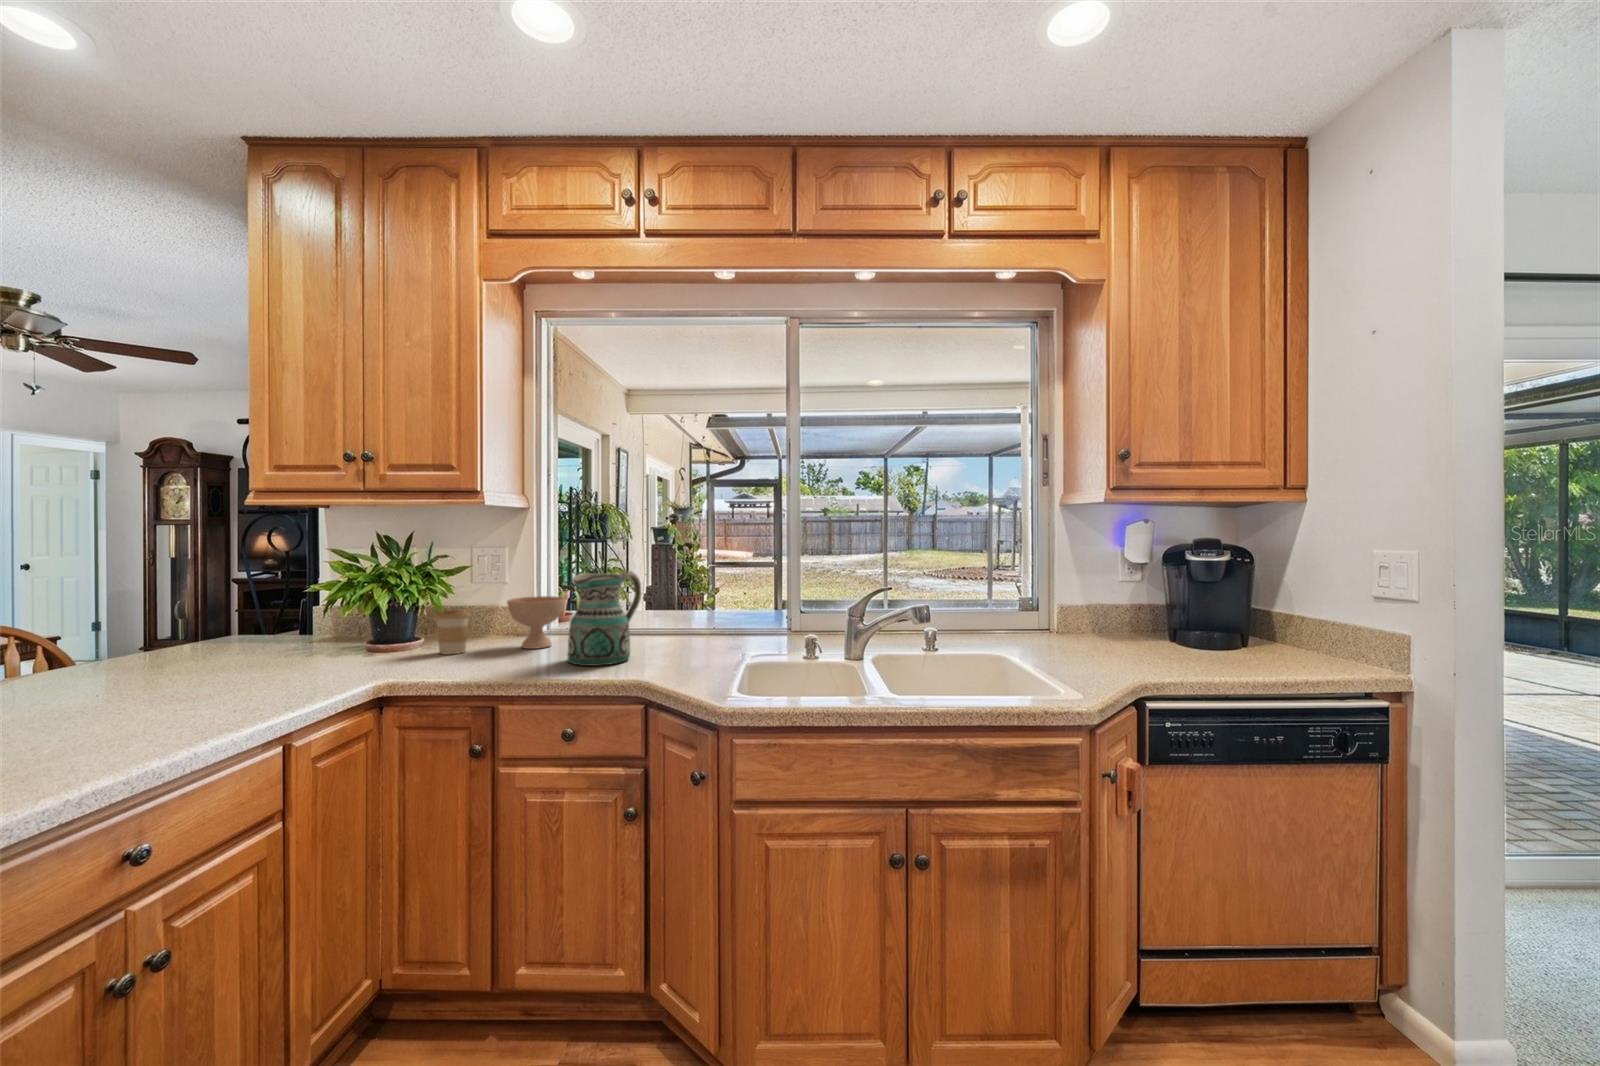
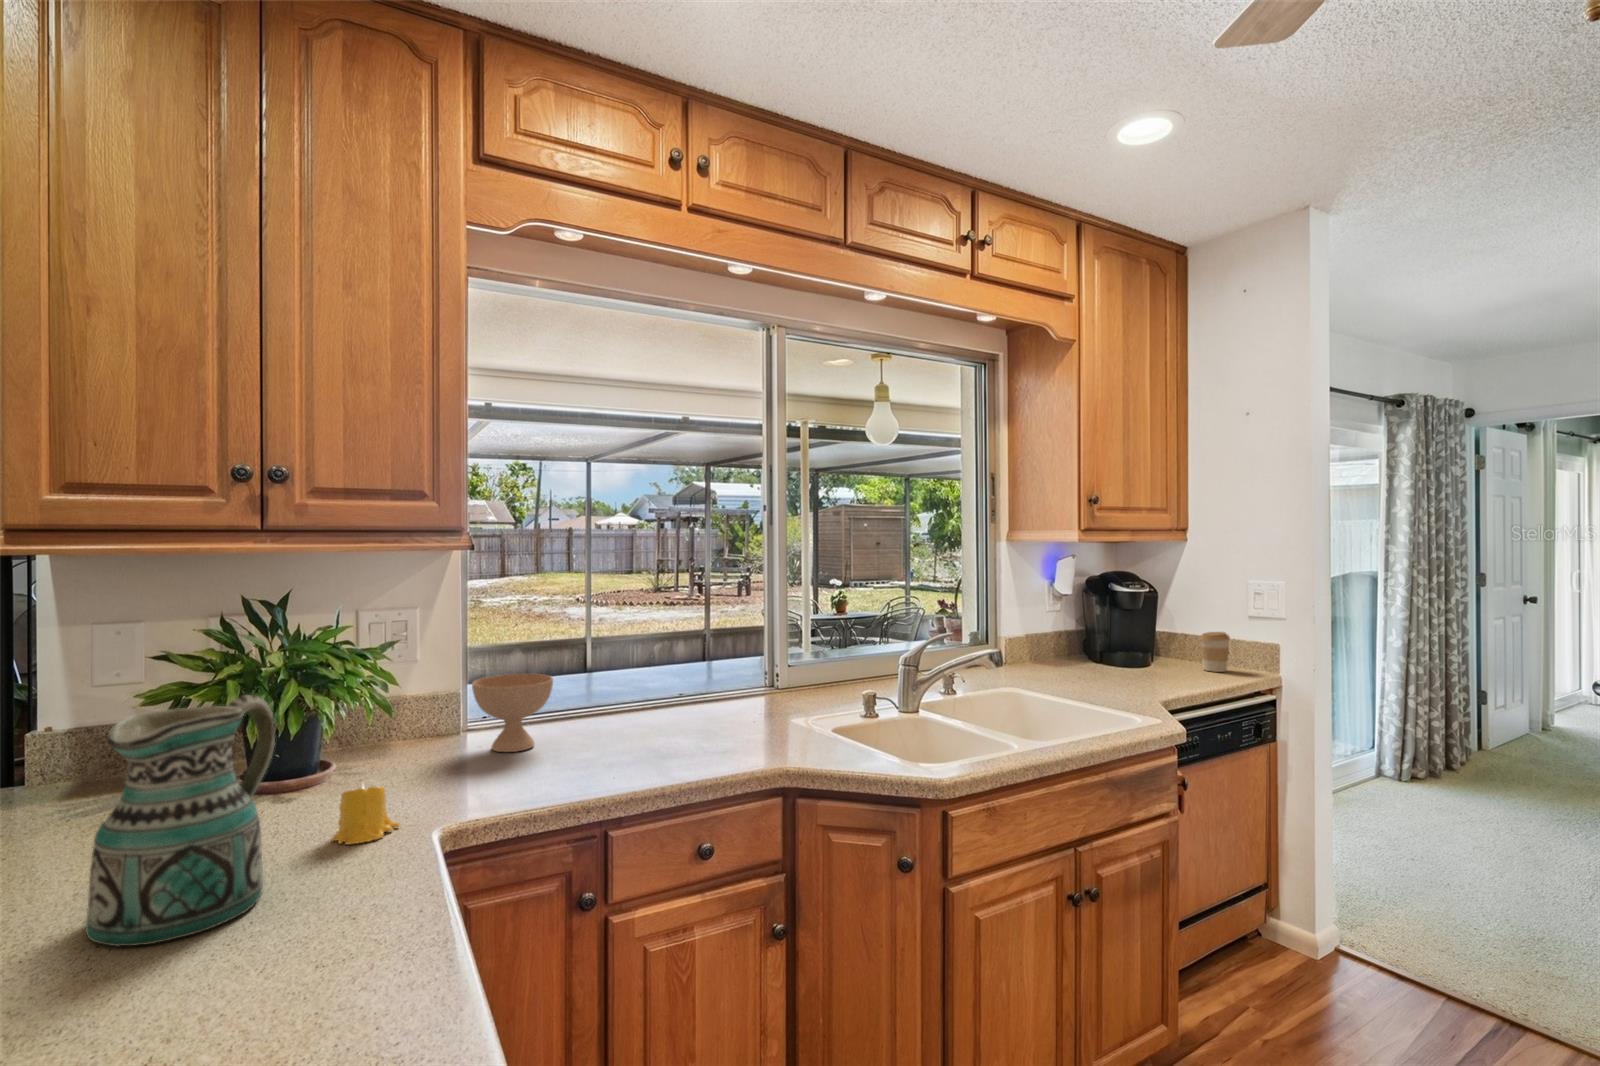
ceramic pitcher: present [568,571,642,666] -> present [86,695,275,946]
coffee cup: present [435,610,470,654] -> present [1200,632,1230,672]
candle: none [325,643,373,680] -> present [331,784,400,844]

